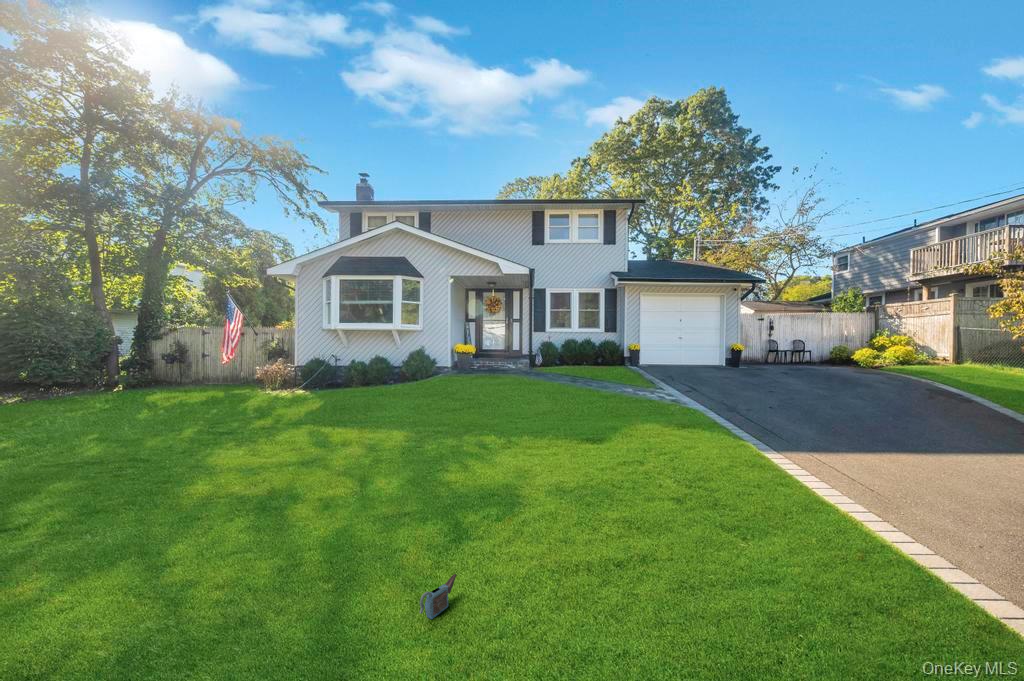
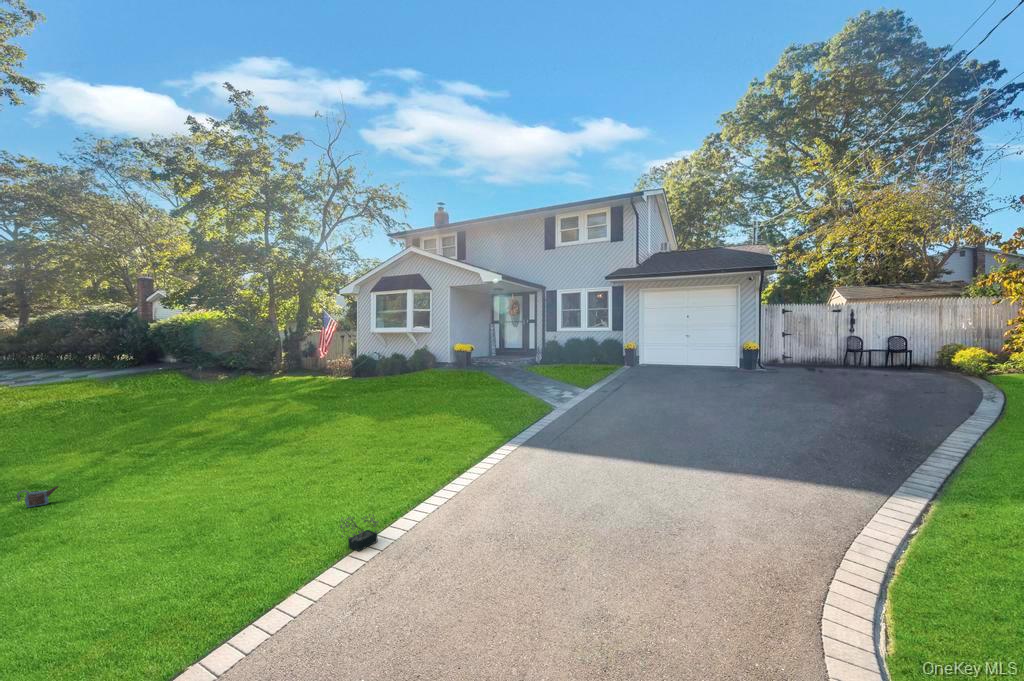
decorative plant: none [936,533,994,575] -> present [341,514,378,551]

